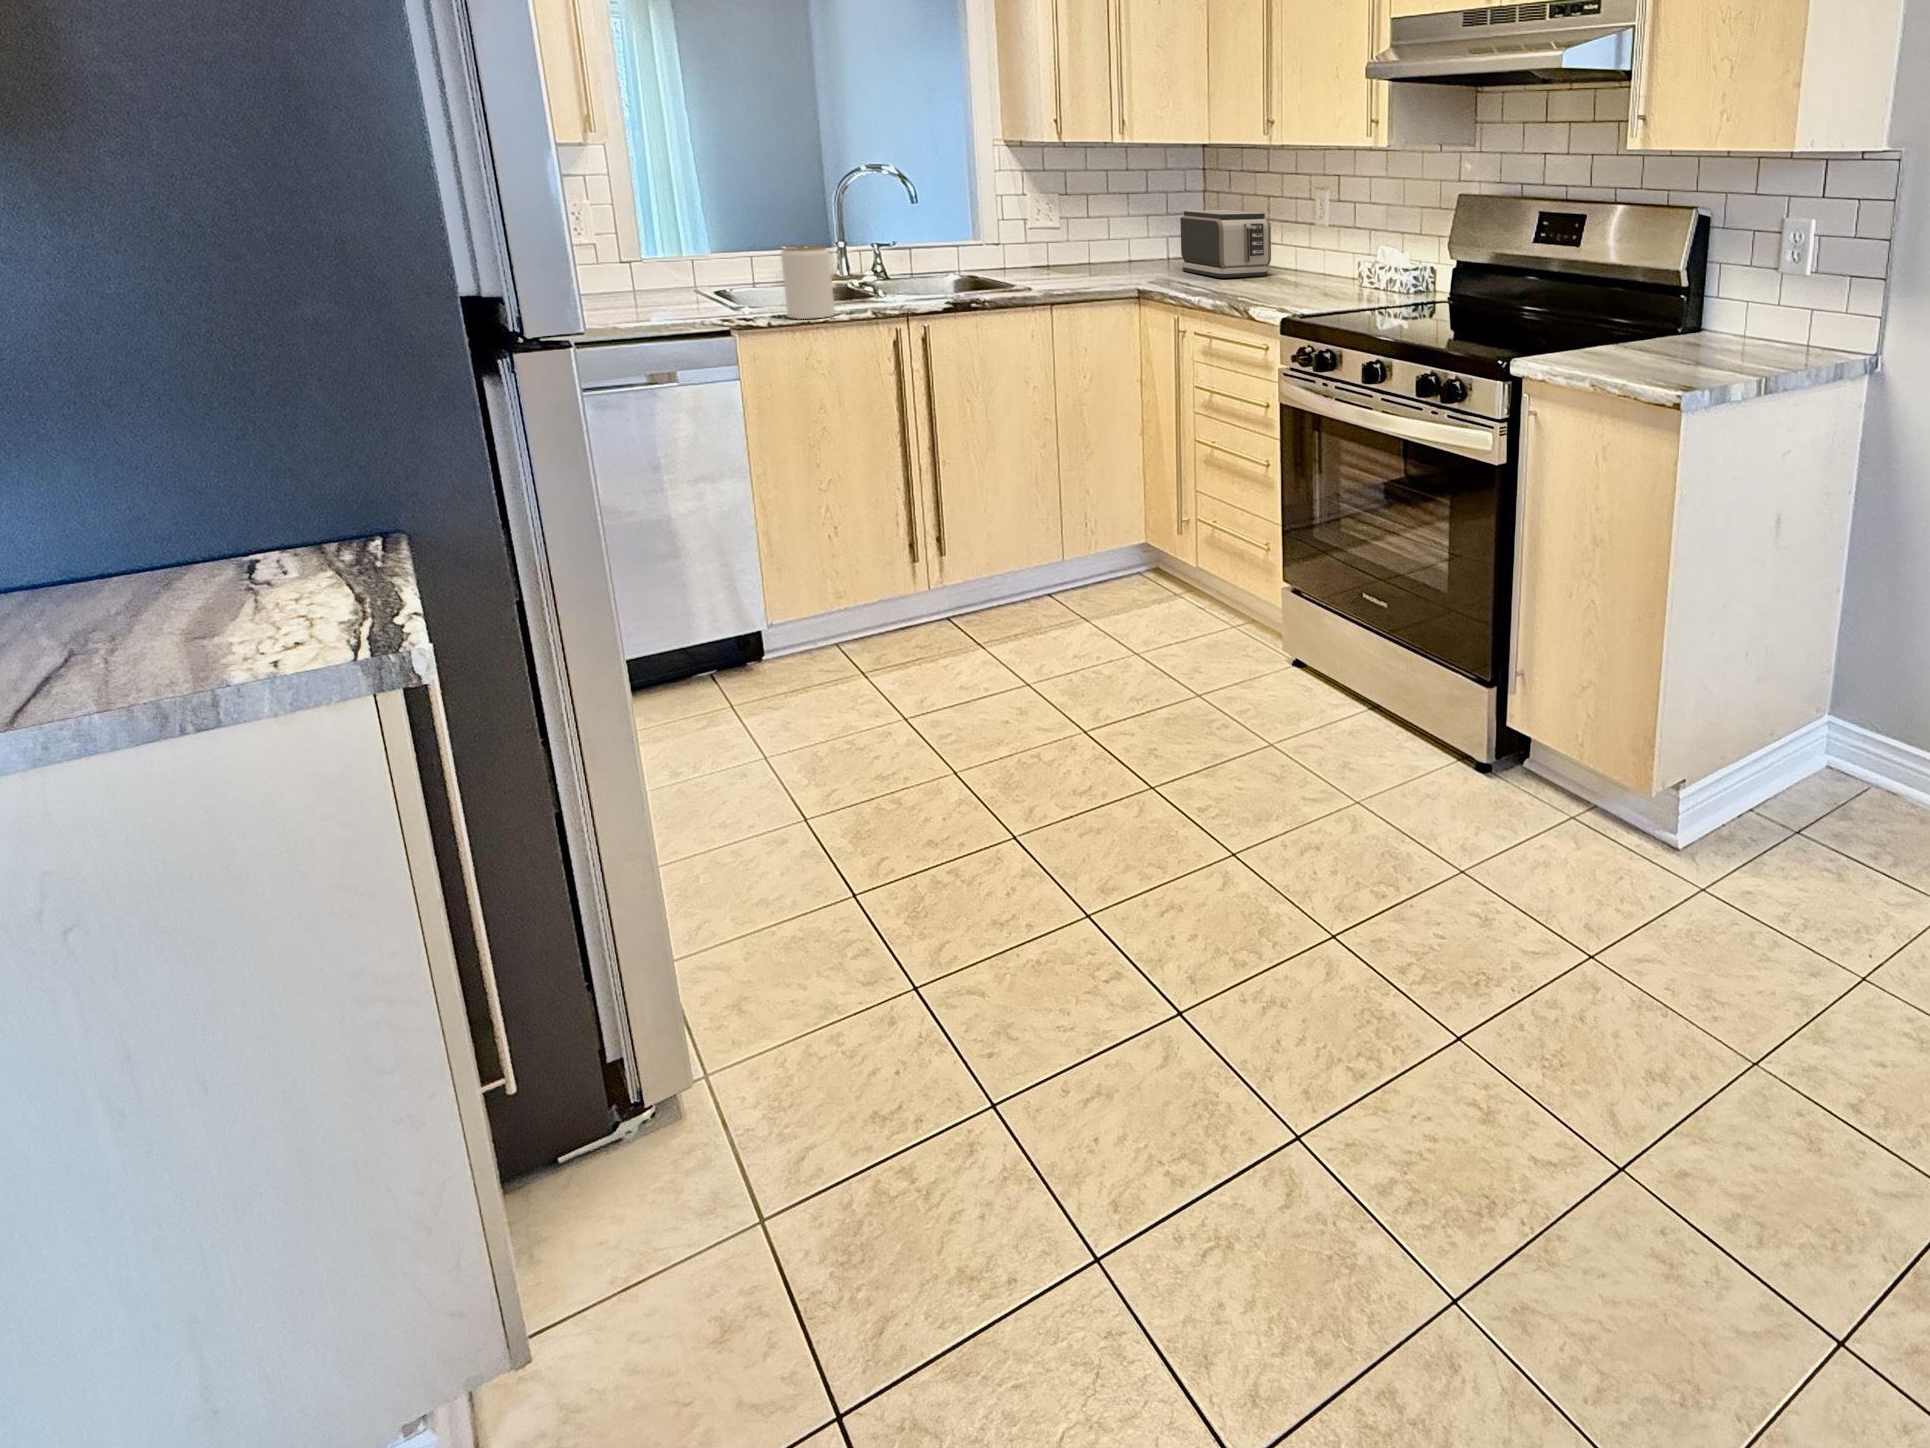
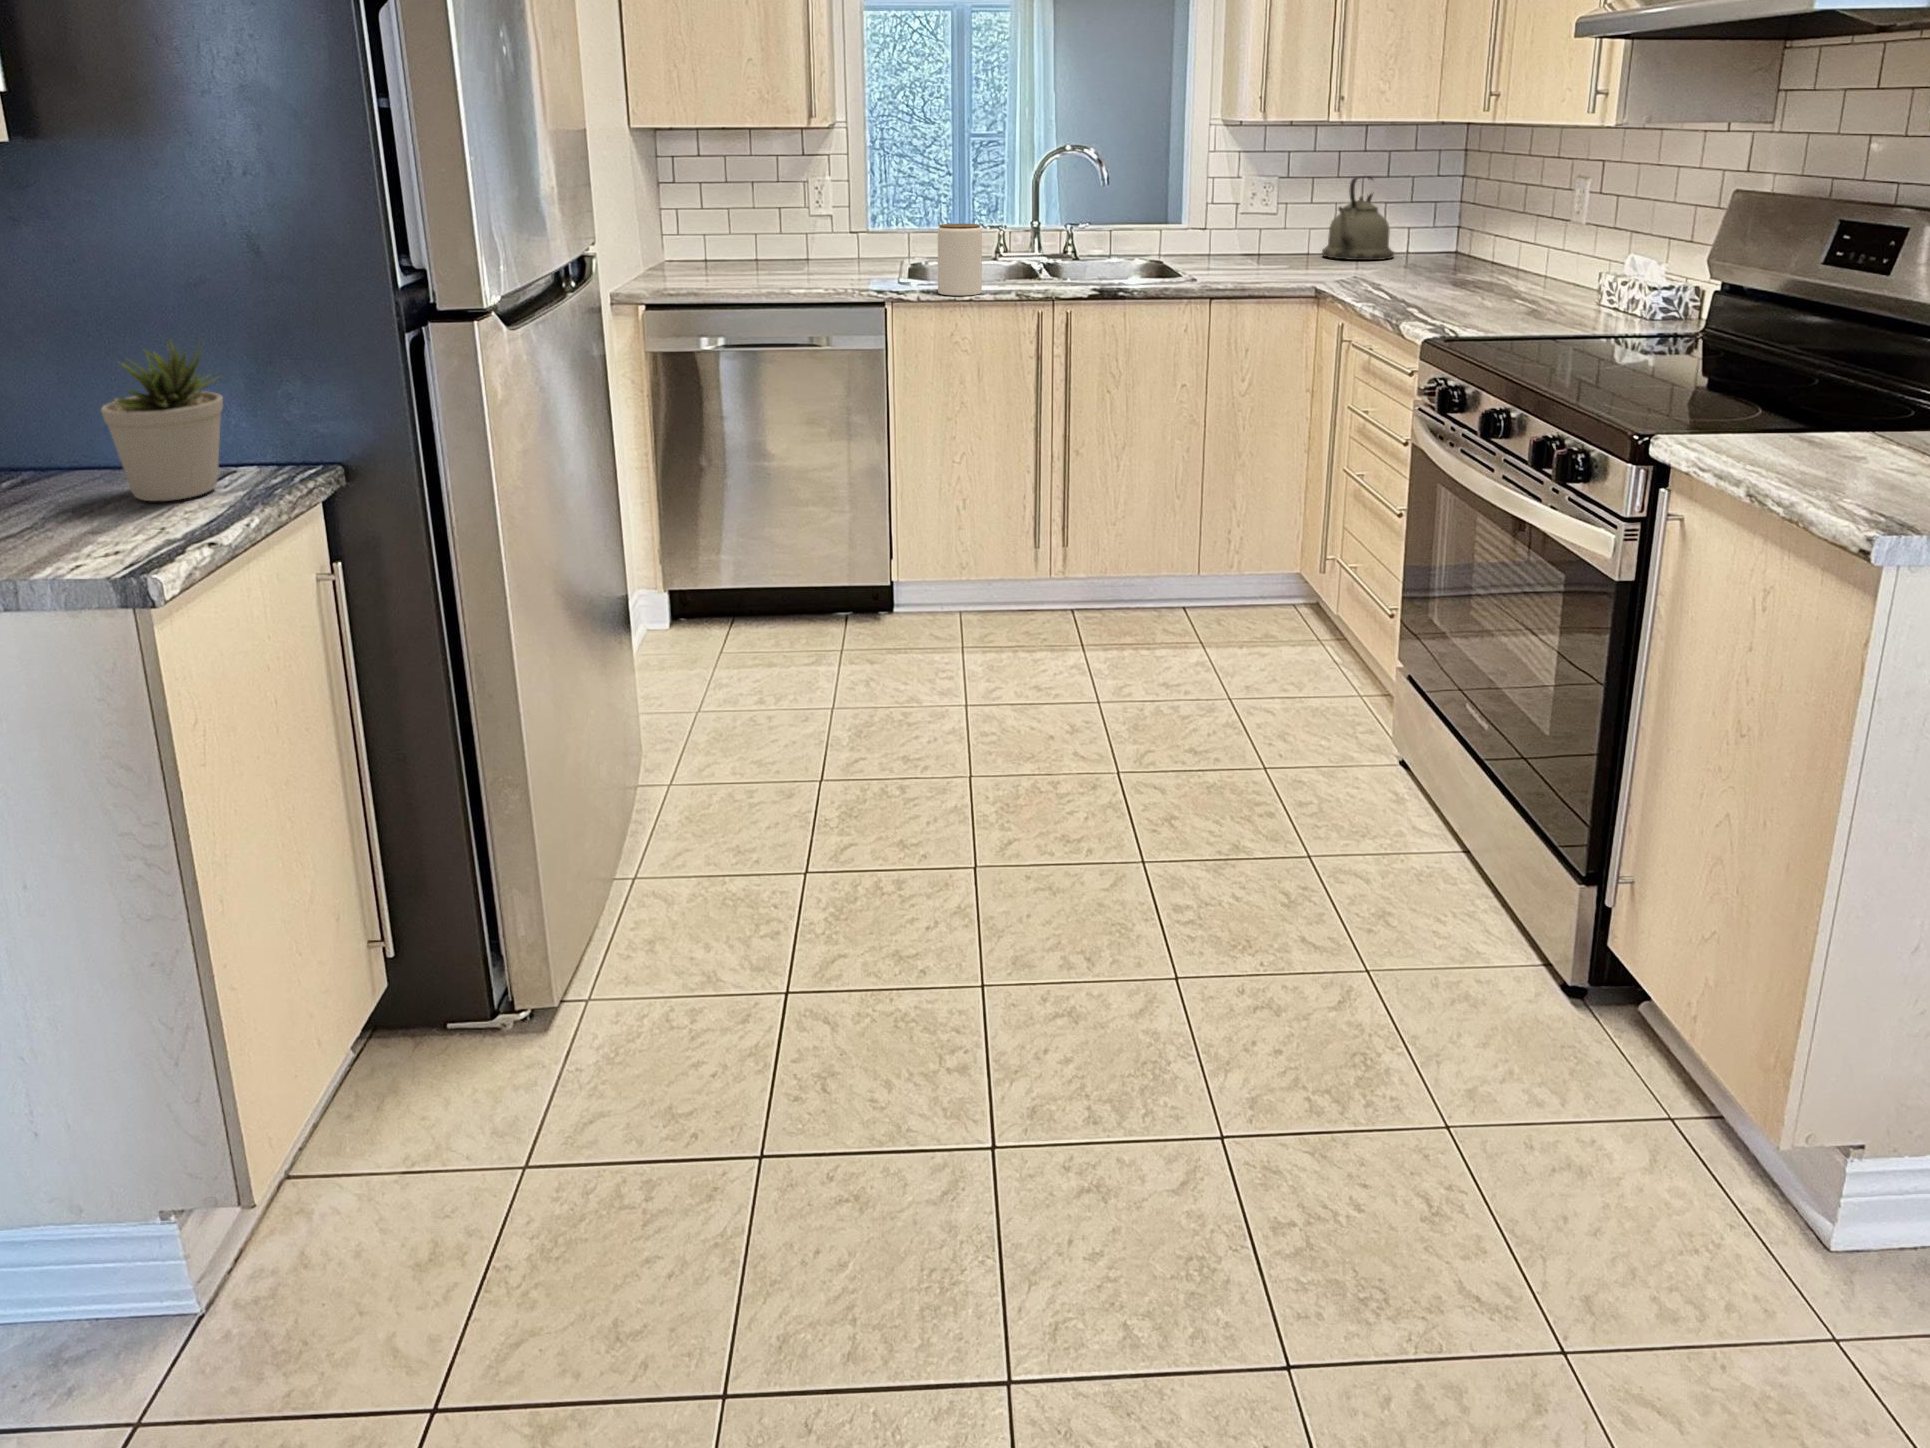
kettle: none [1102,194,1163,266] -> present [1322,177,1394,260]
toaster: present [1180,210,1271,278] -> none [1402,198,1508,281]
potted plant: none [121,390,297,604] -> present [101,341,223,501]

